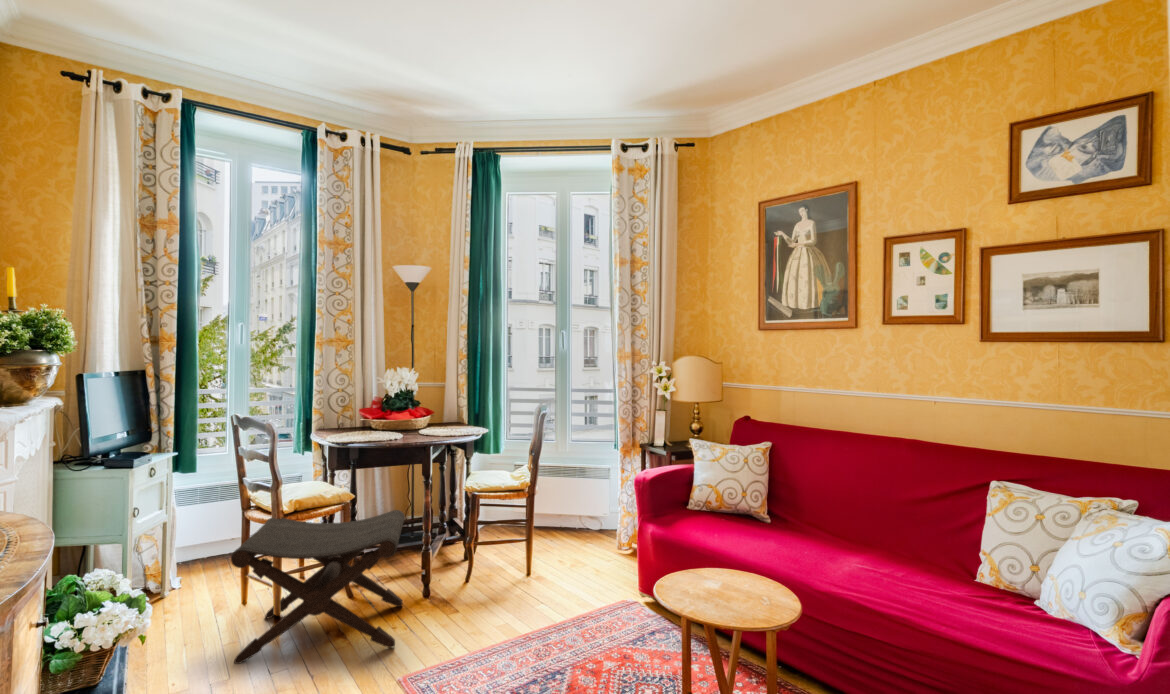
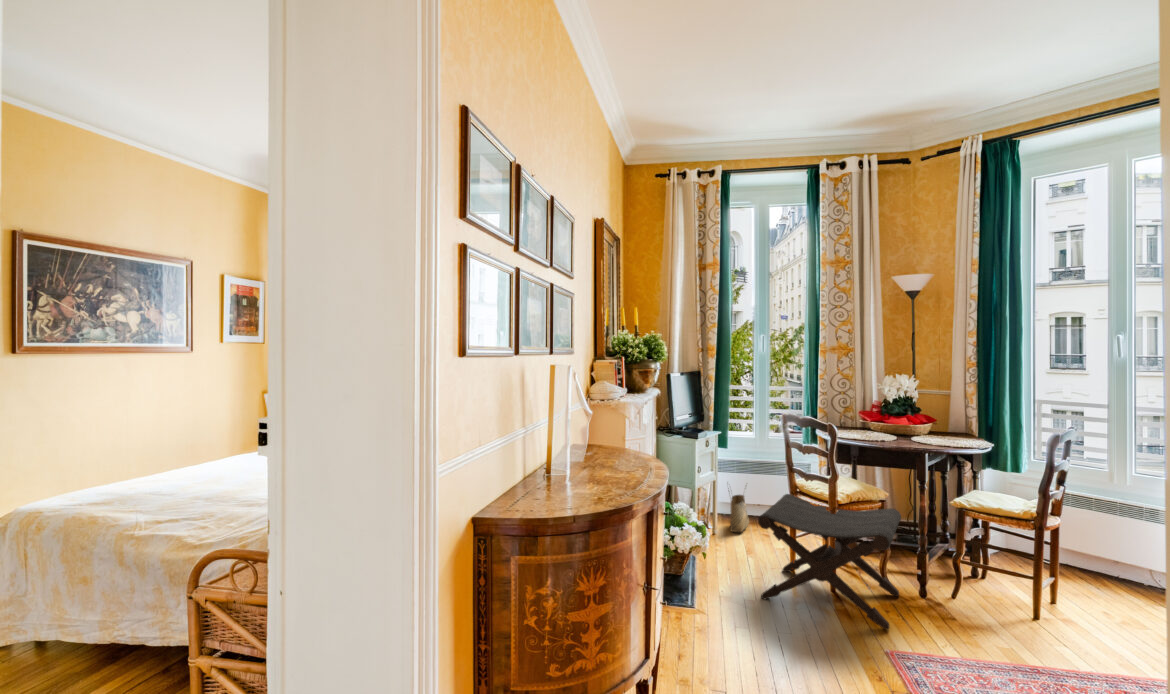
woven basket: none [185,515,218,586] -> present [730,495,749,532]

